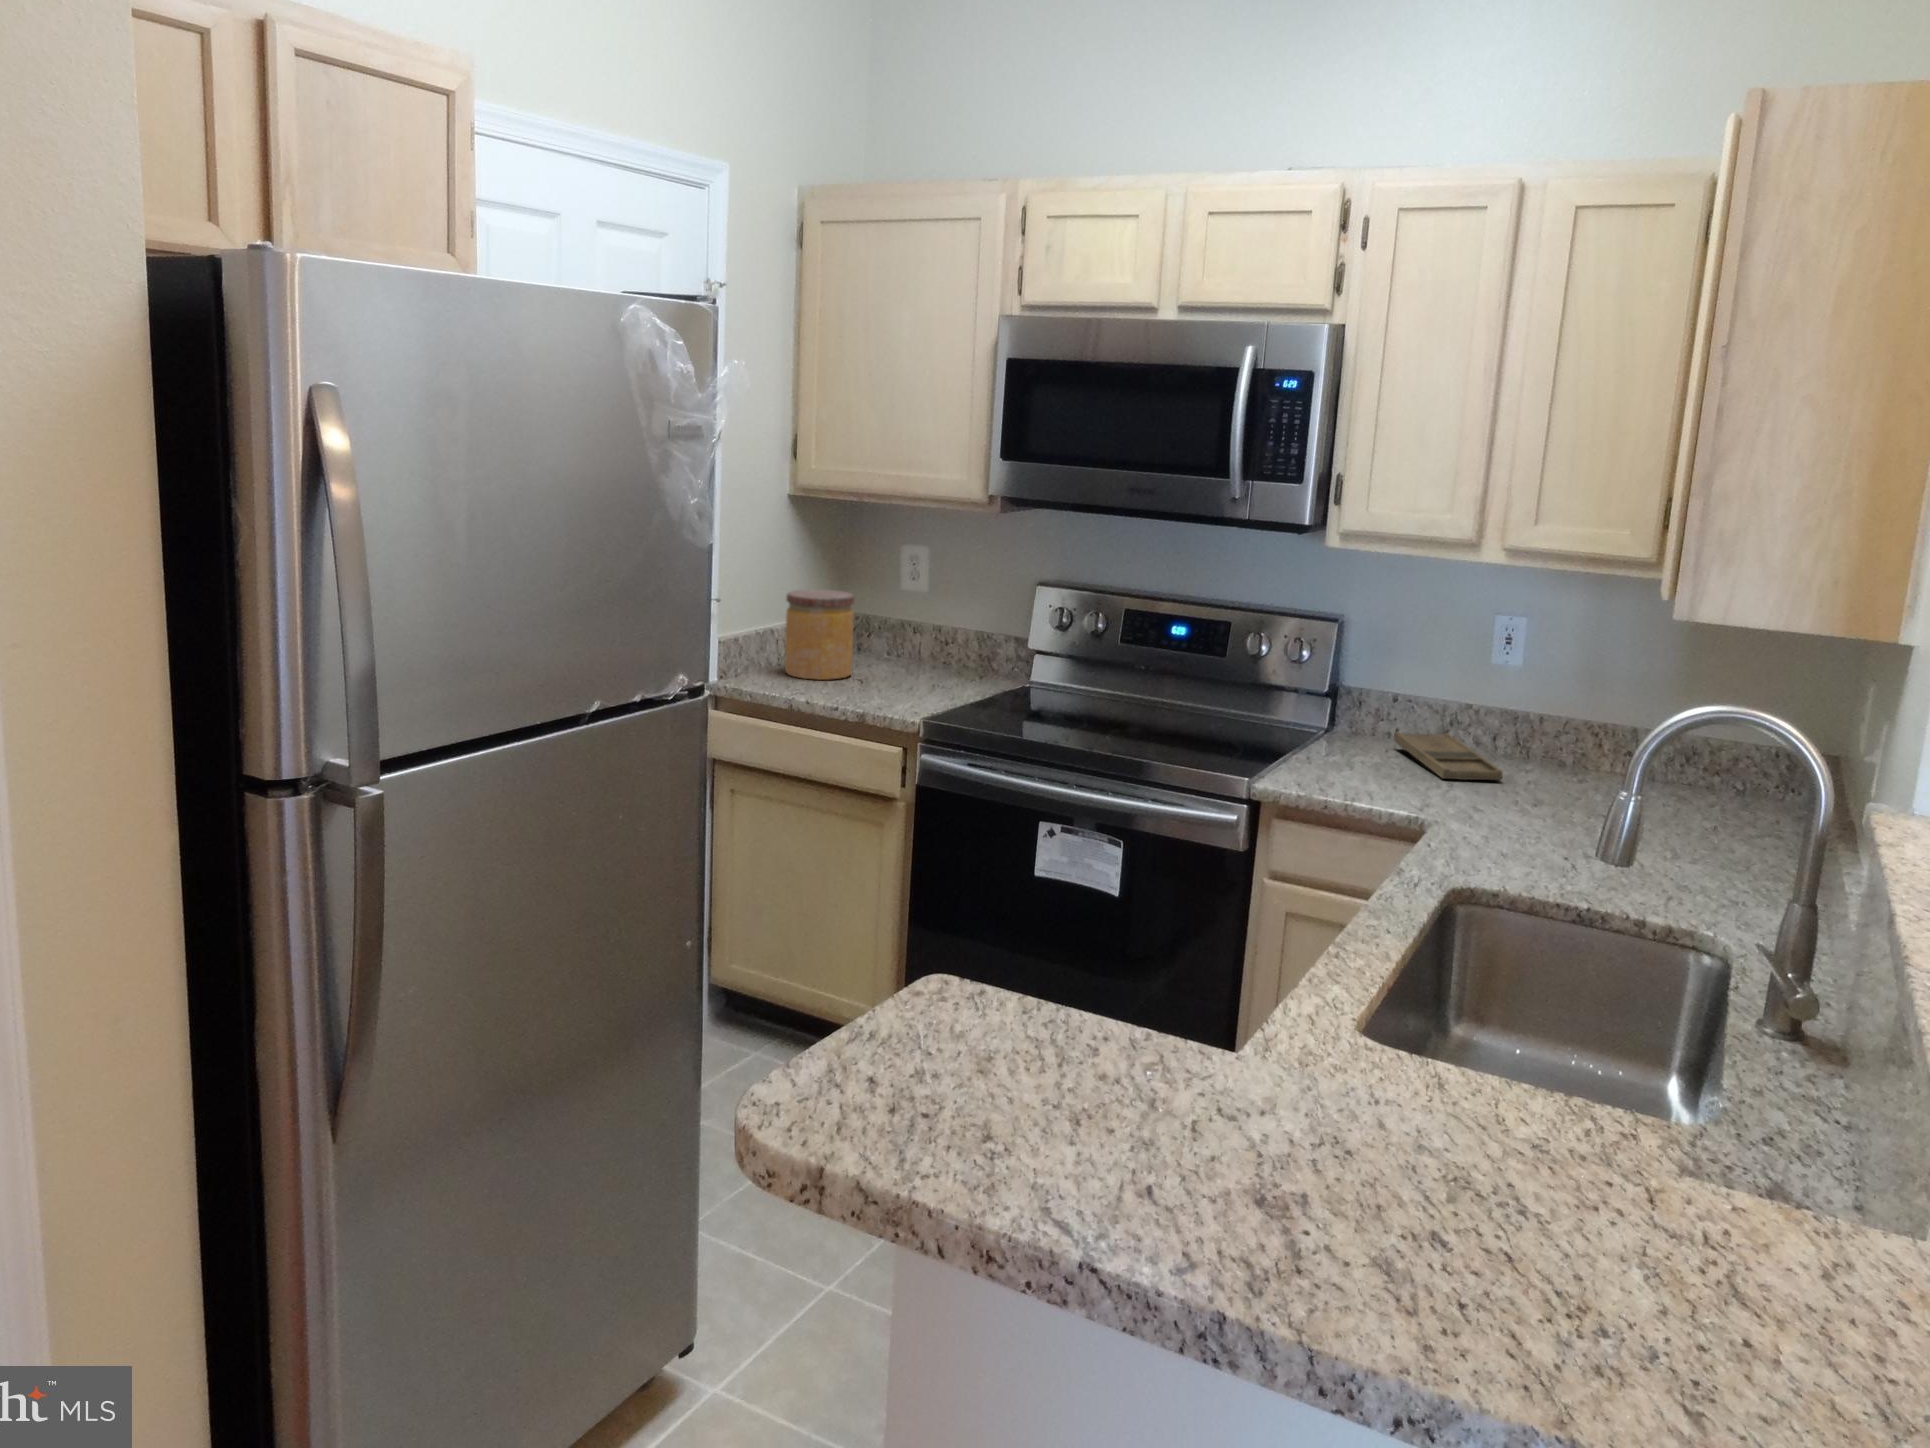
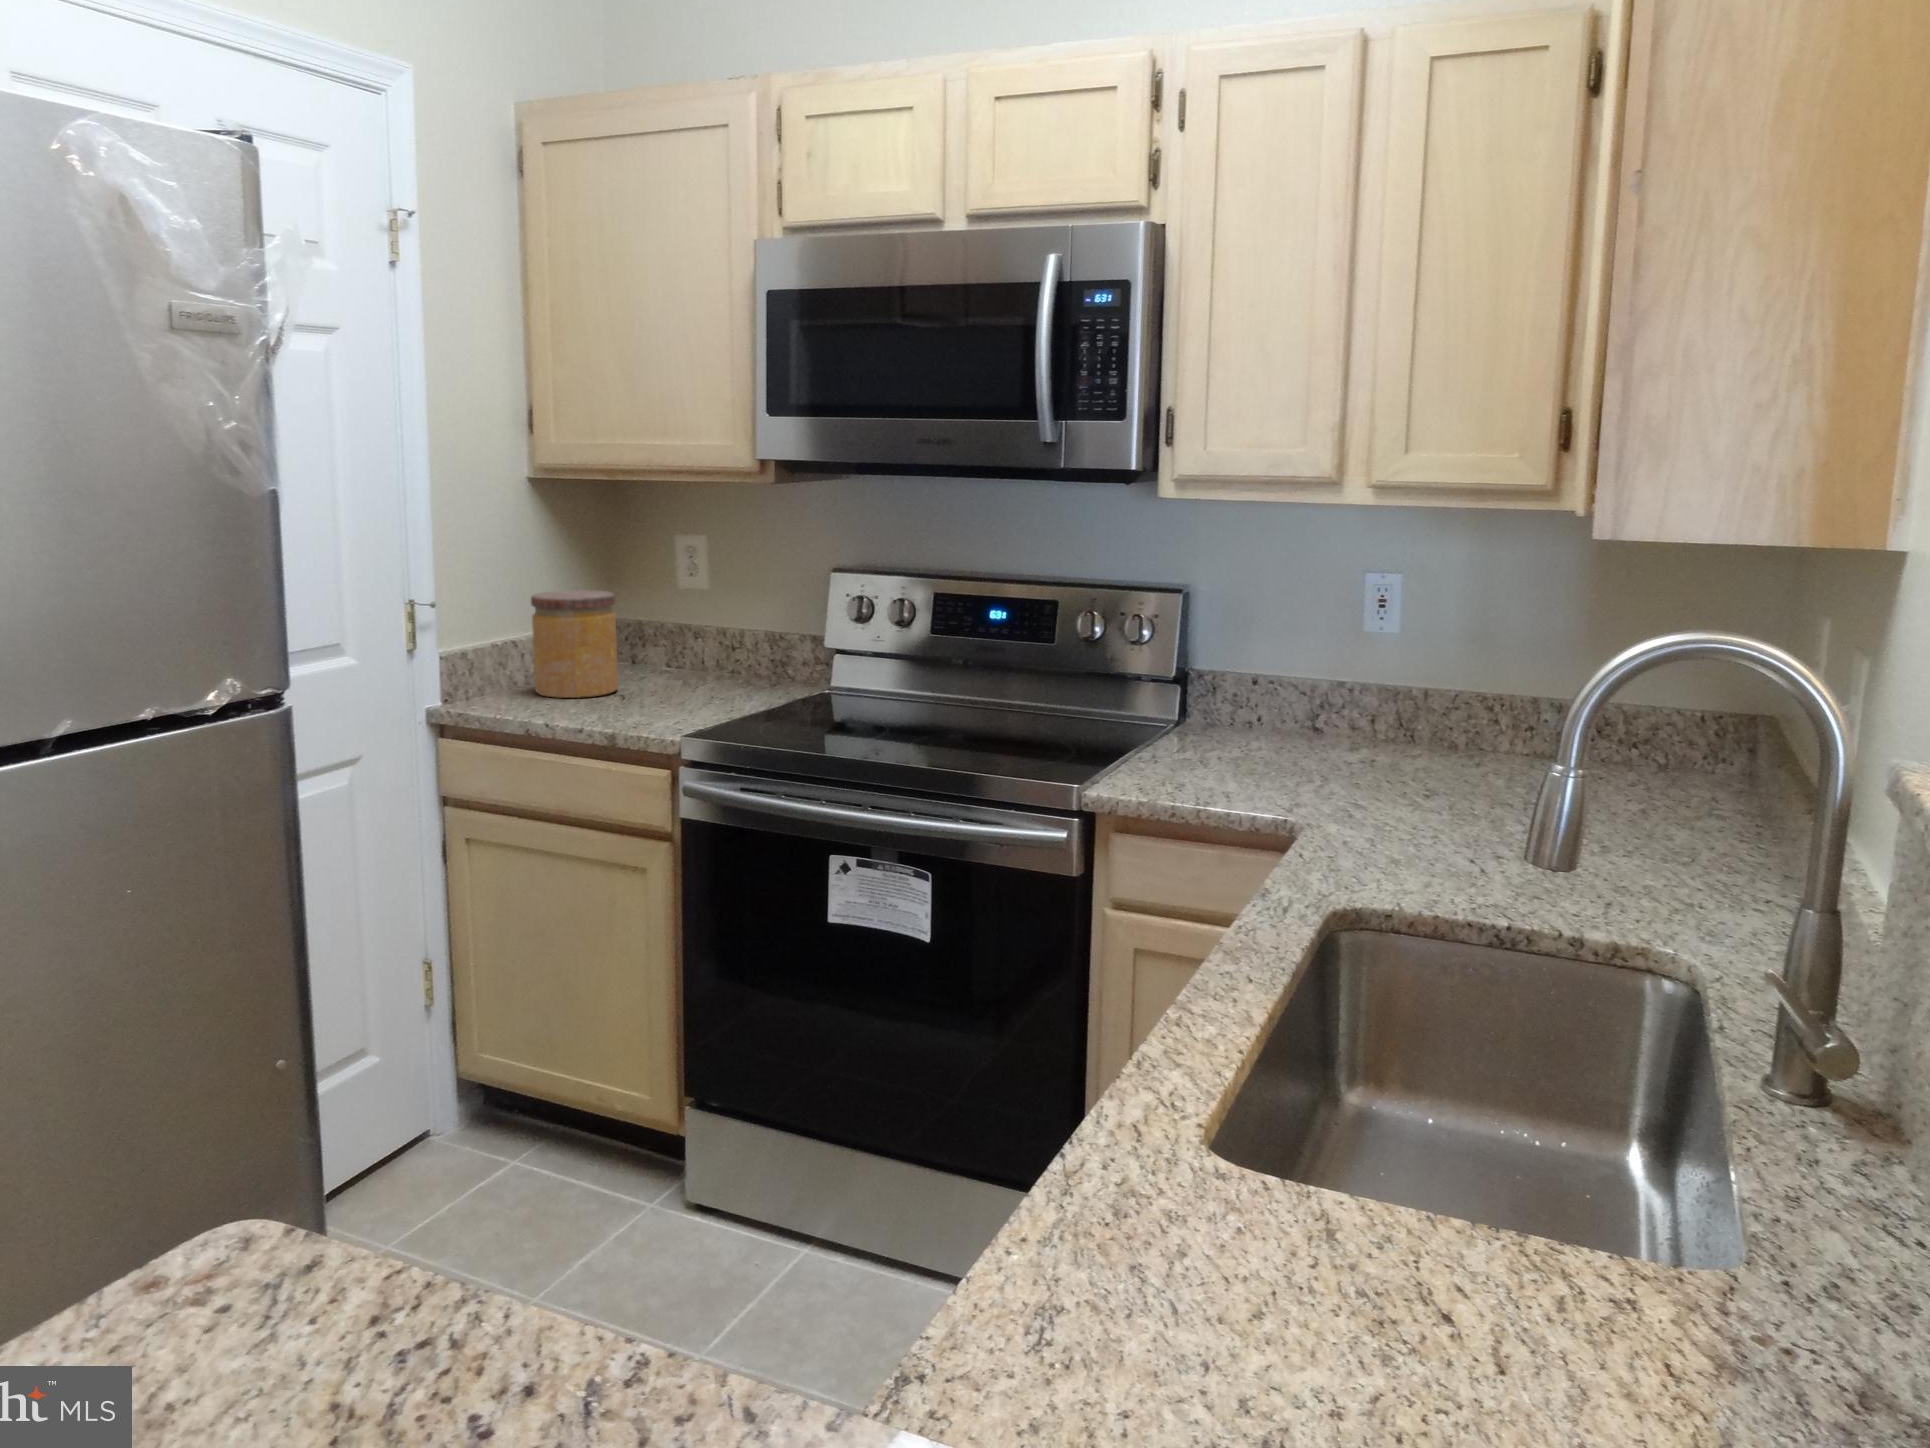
tray: present [1394,732,1502,780] -> none [1255,717,1384,770]

